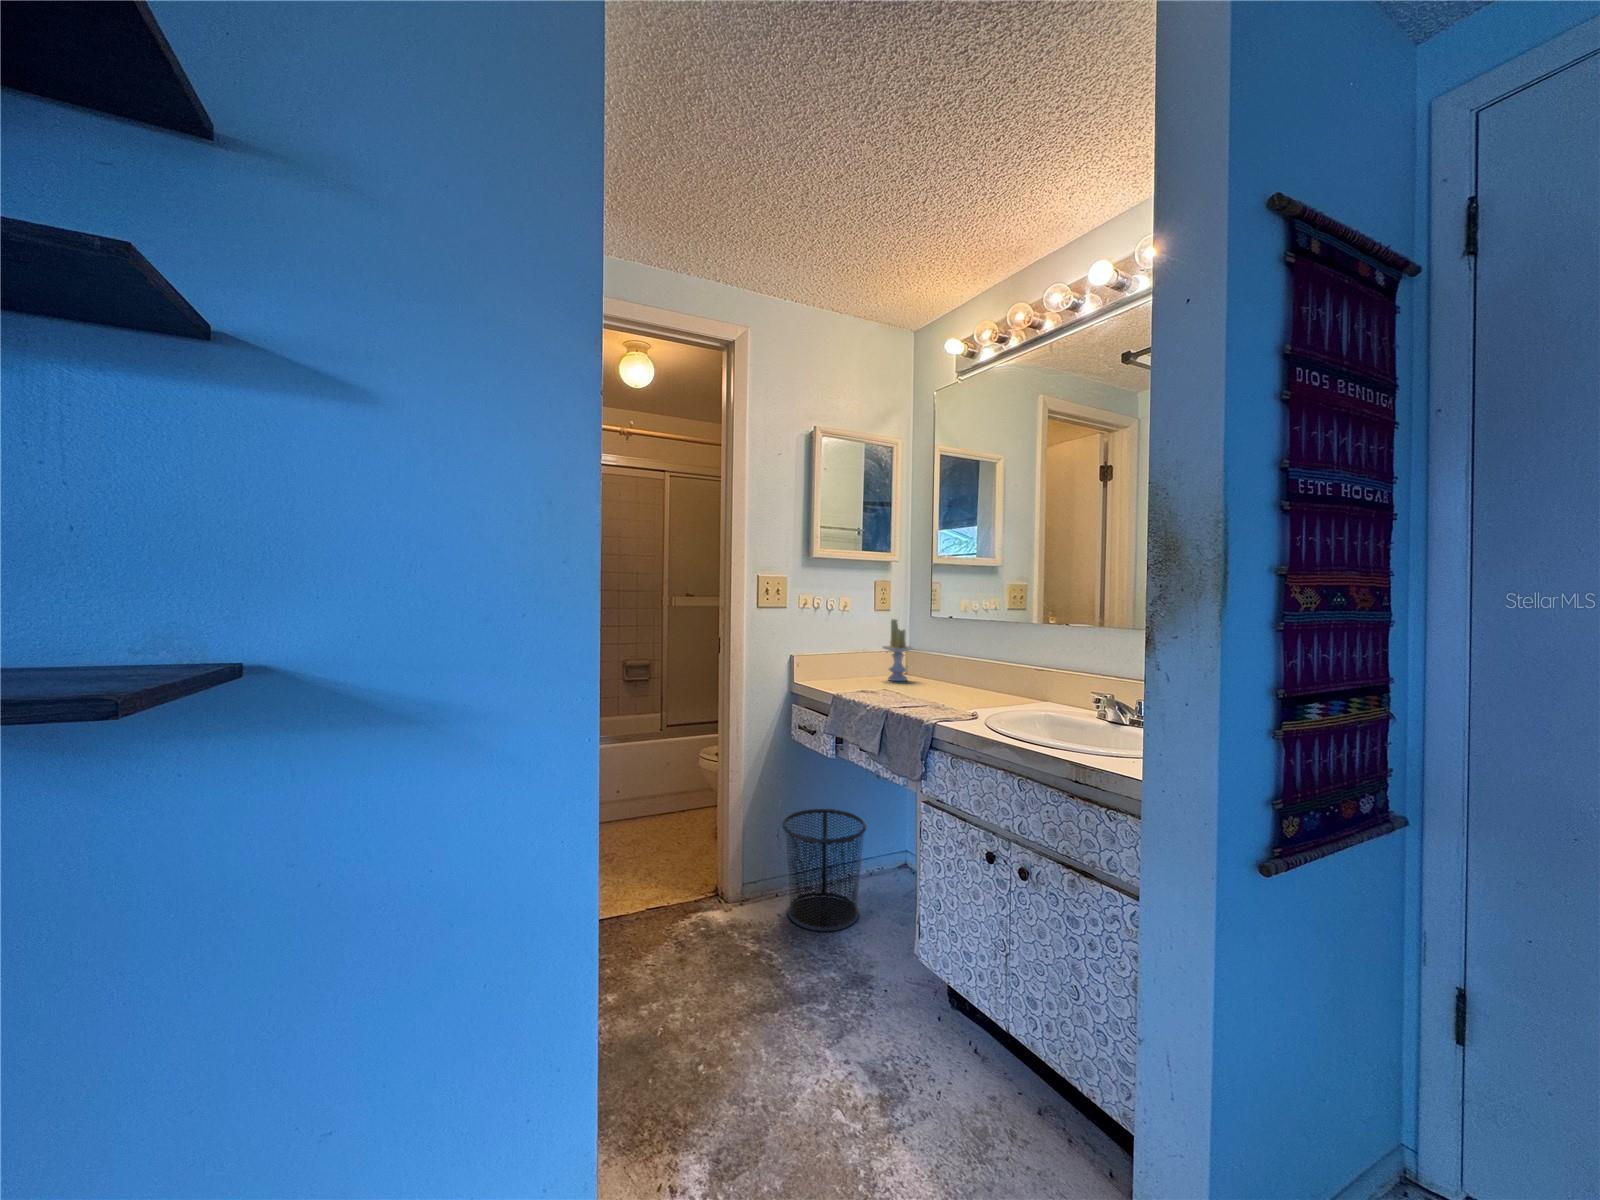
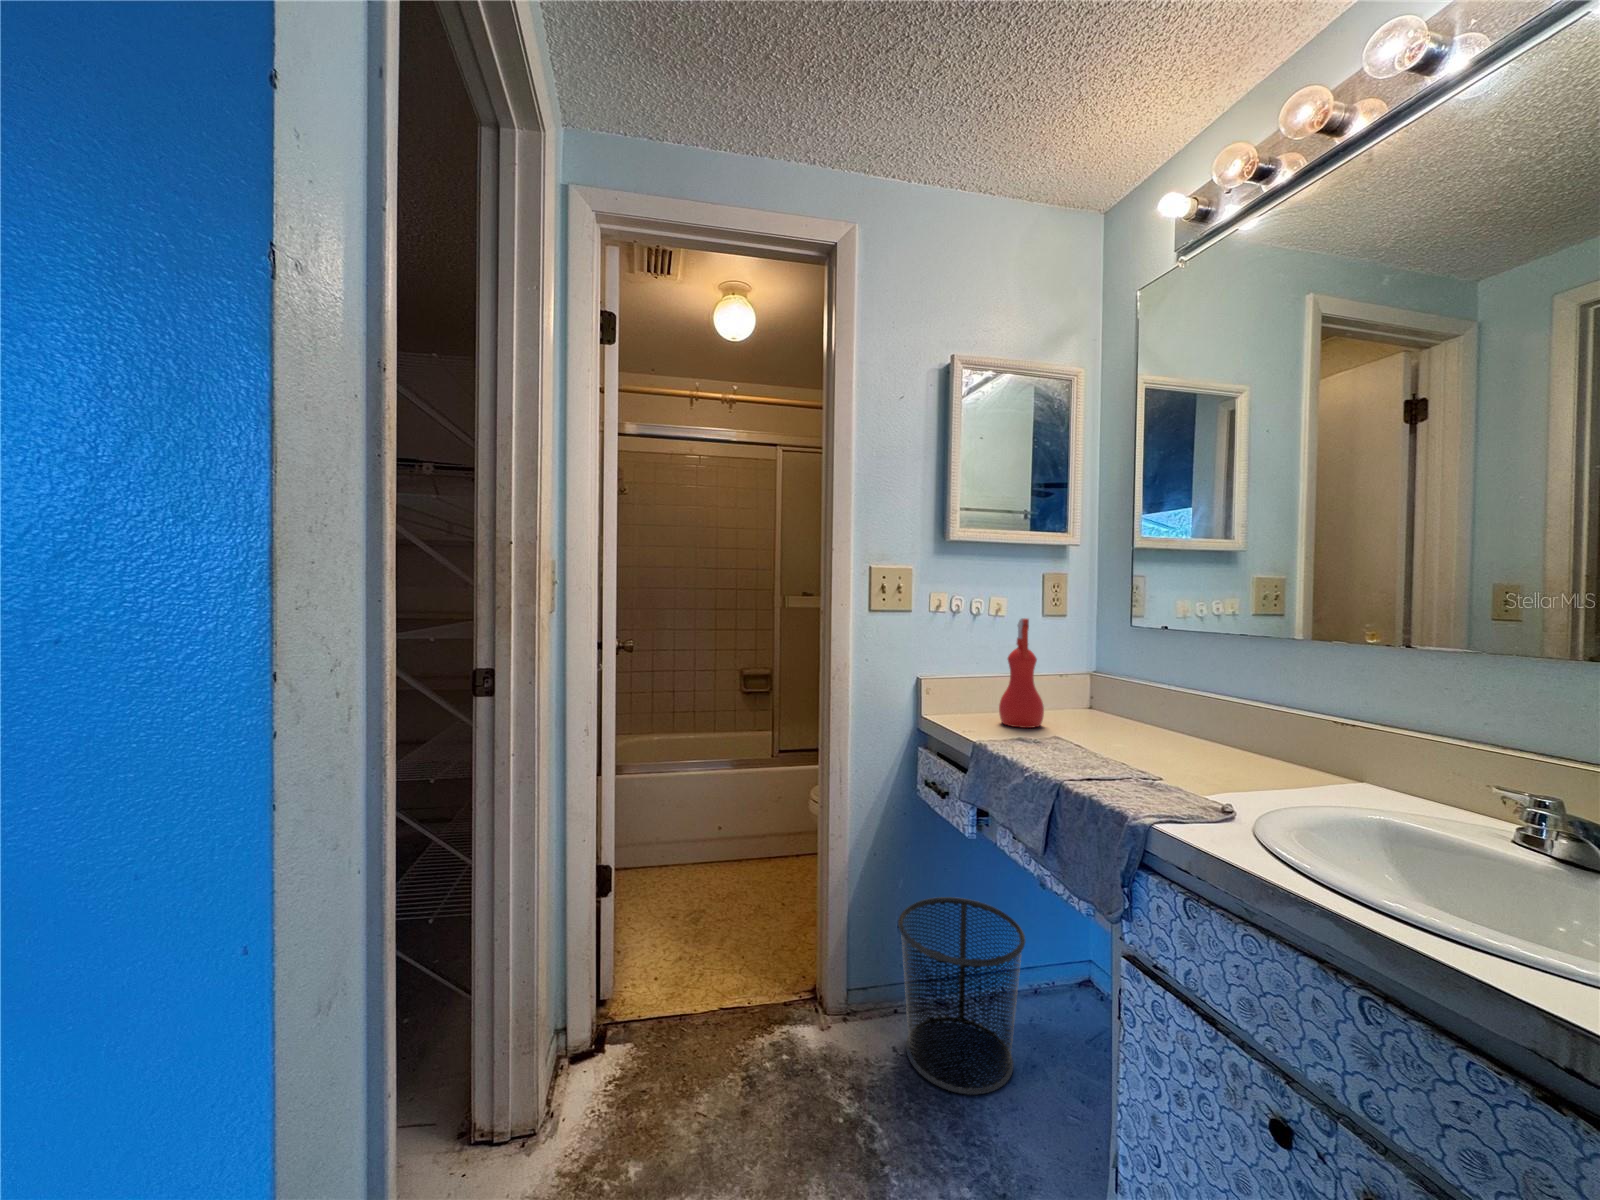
spray bottle: none [848,612,878,686] -> present [999,618,1044,728]
candle: present [883,619,913,681] -> none [1052,628,1101,720]

